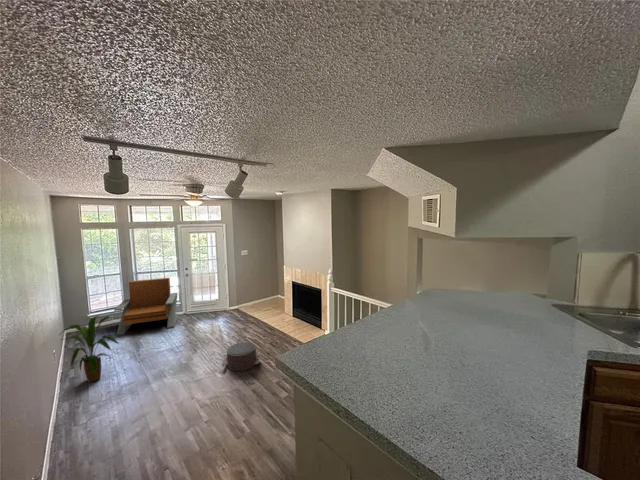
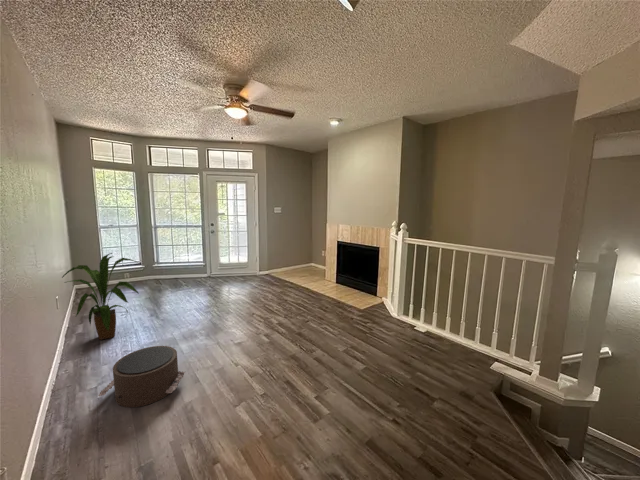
lounge chair: present [114,278,179,336] -> none [131,233,203,293]
pouf: present [222,342,259,371] -> present [99,346,185,407]

